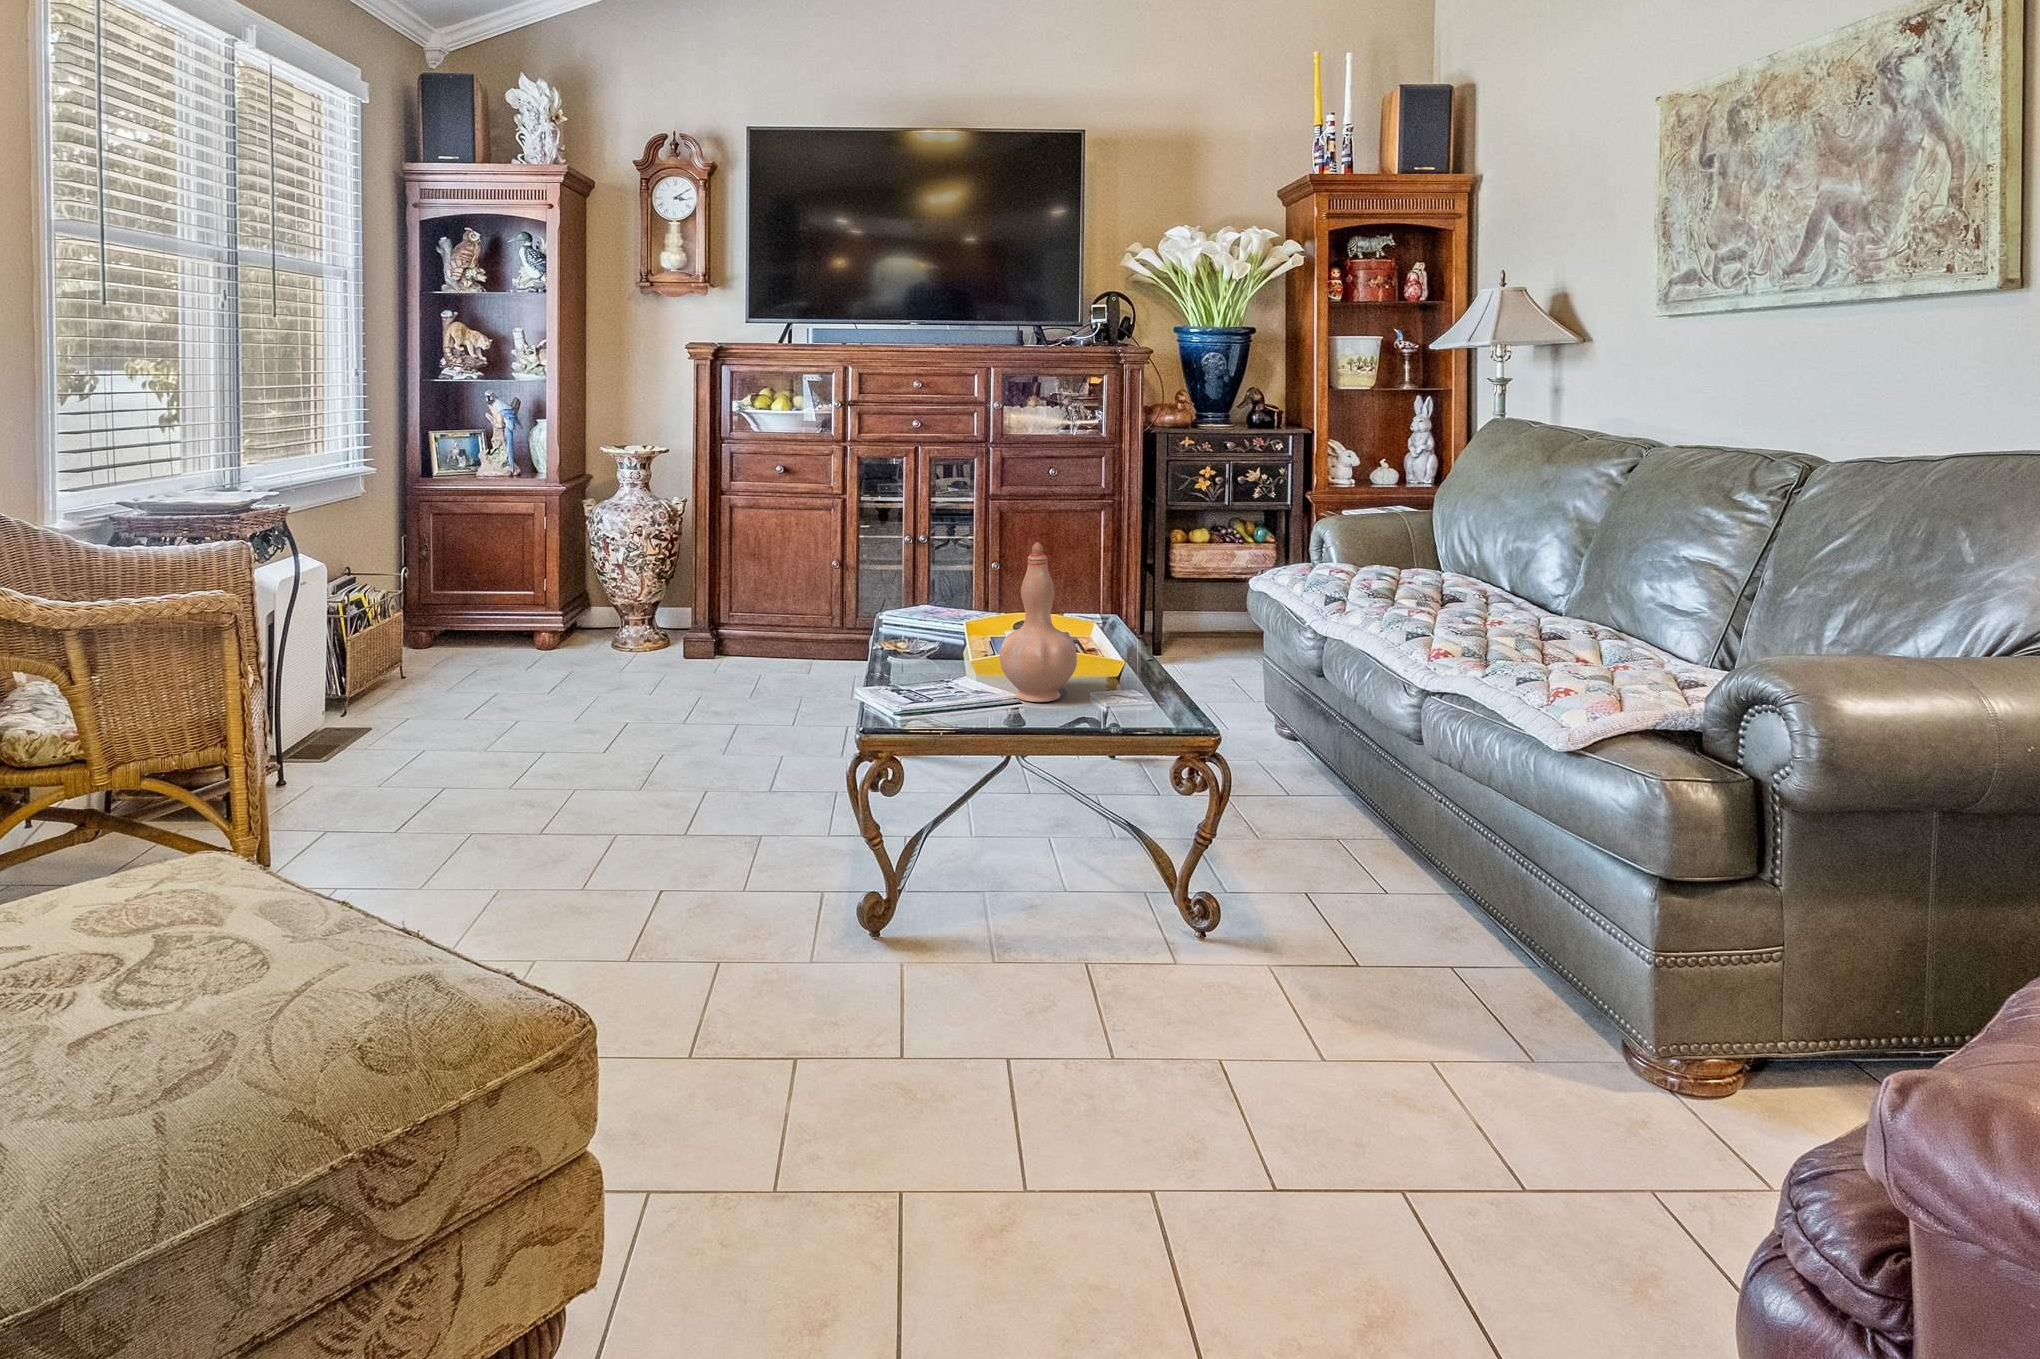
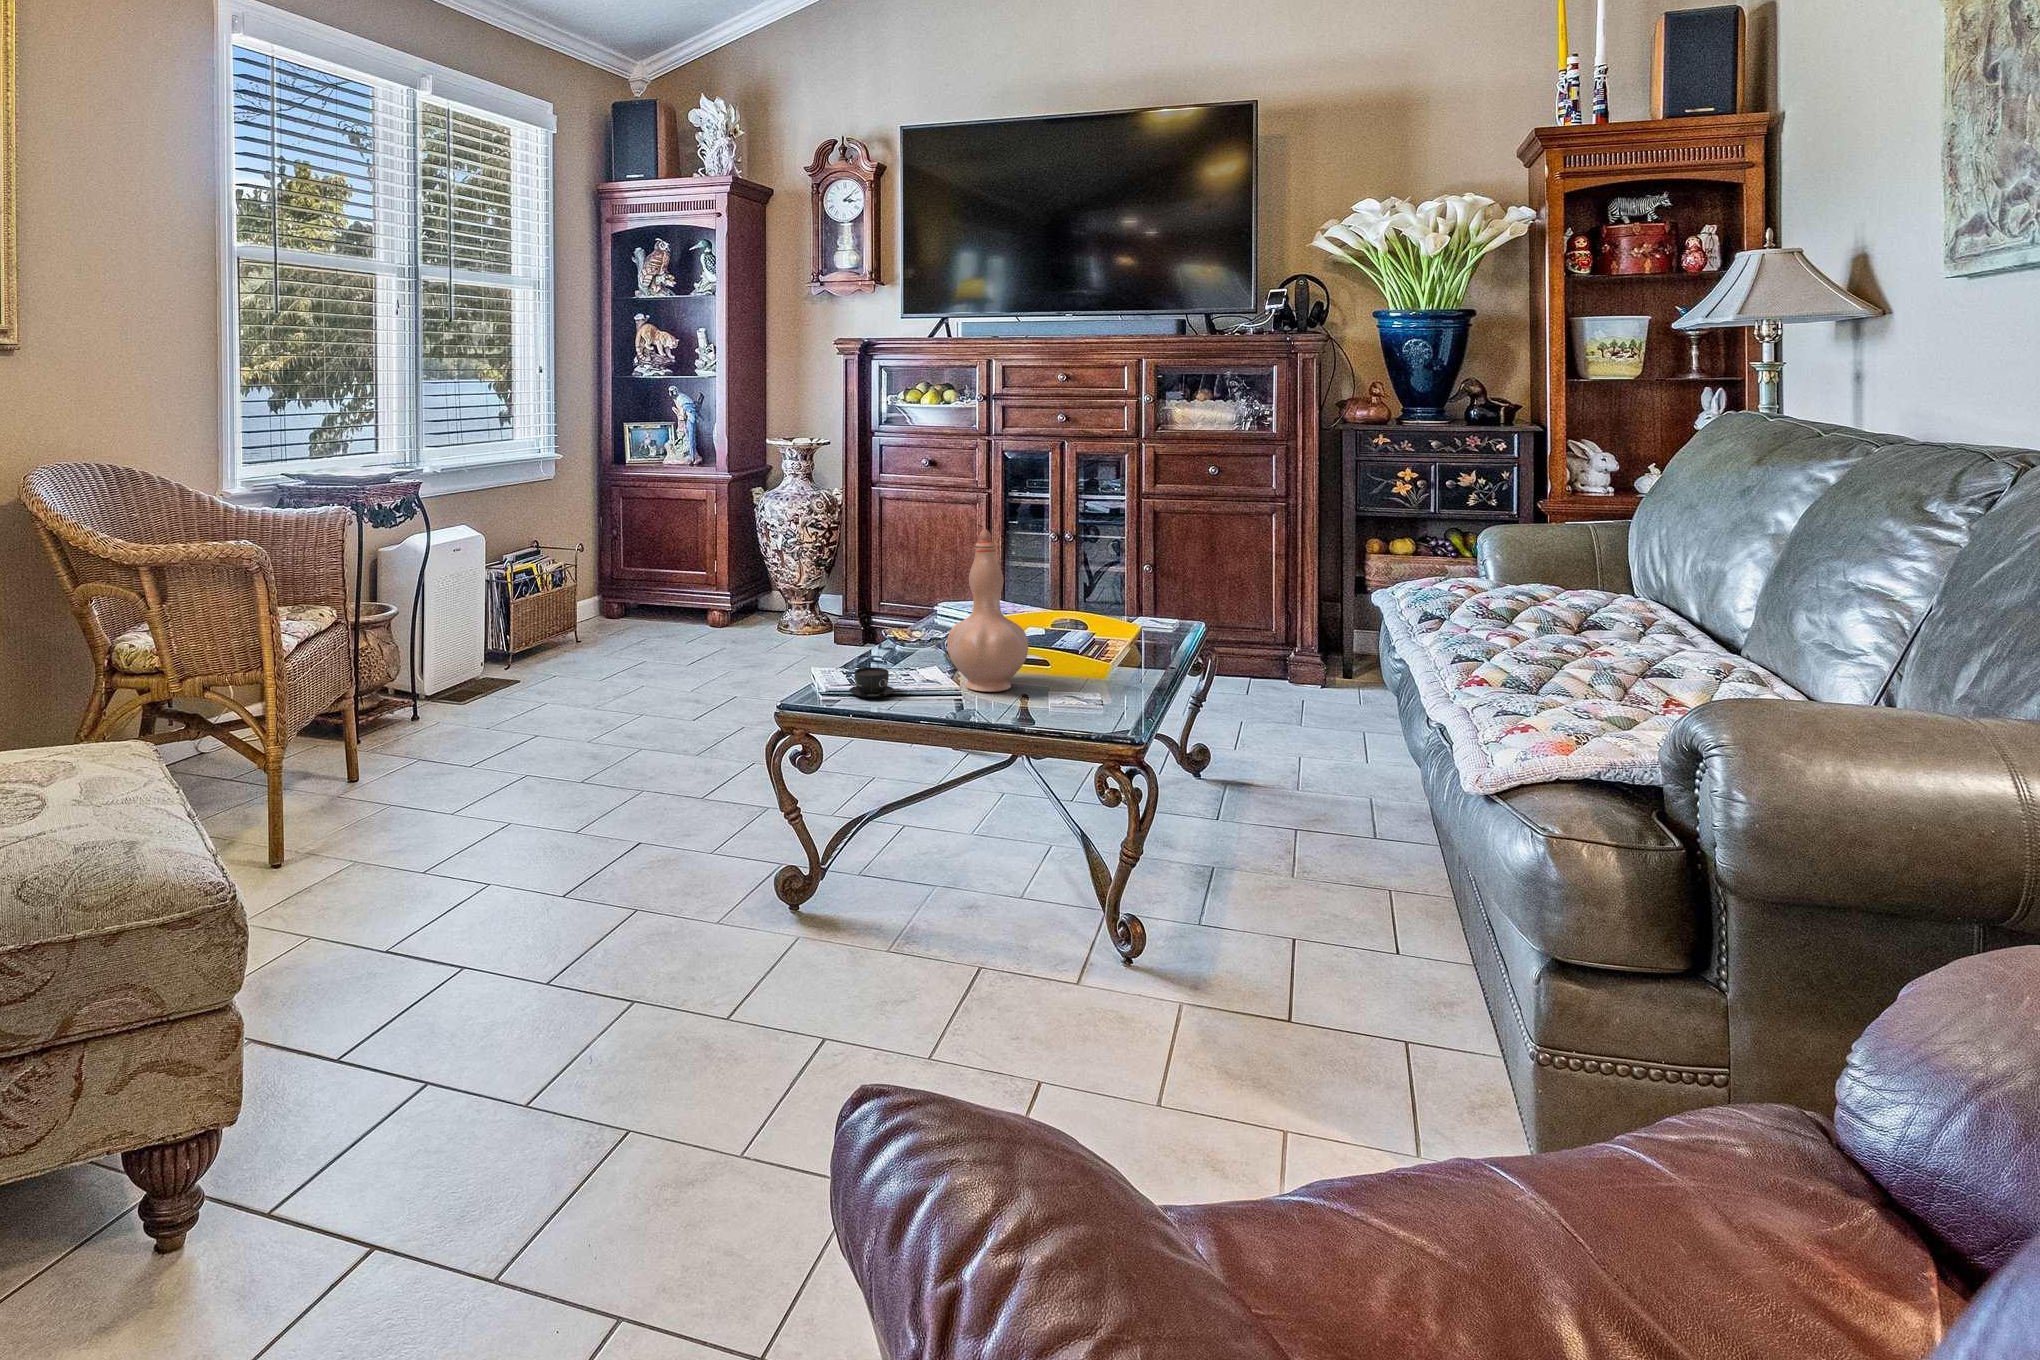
teacup: none [918,689,968,720] -> present [849,667,900,698]

